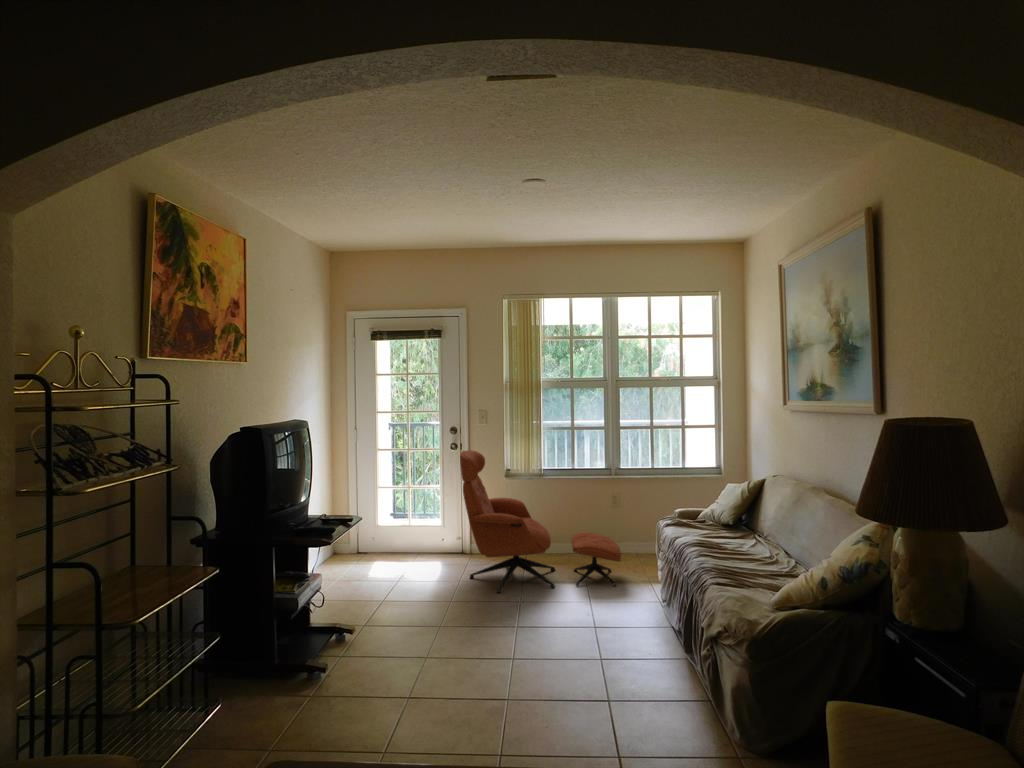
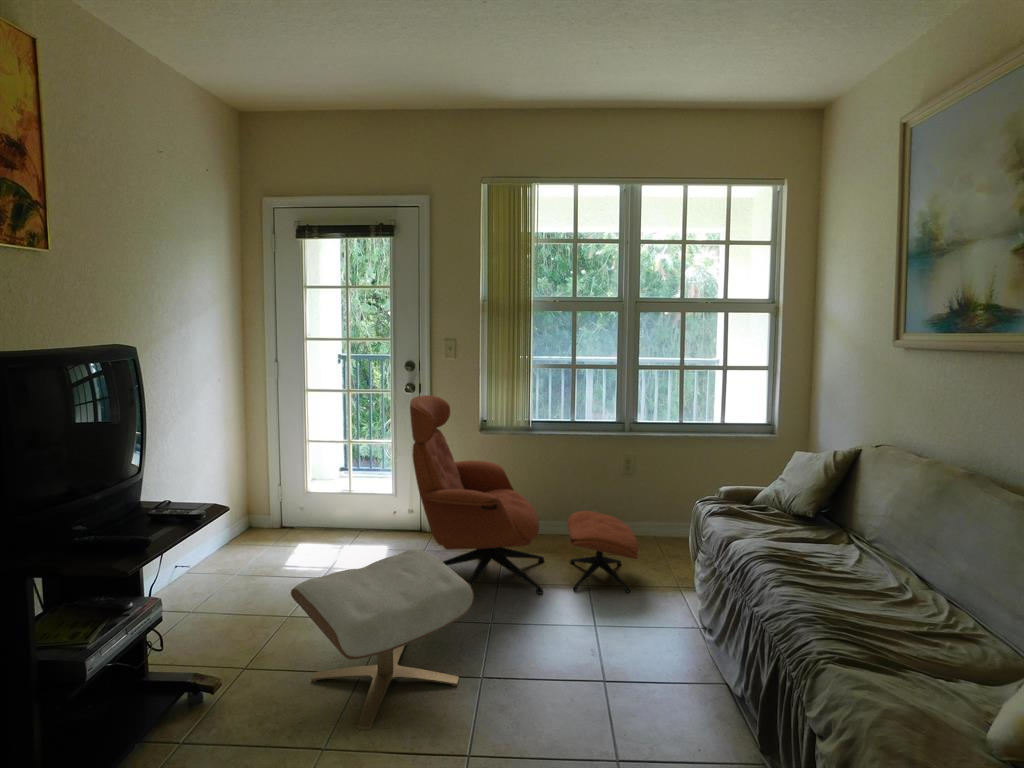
ottoman: none [398,549,511,650] -> present [291,550,474,729]

